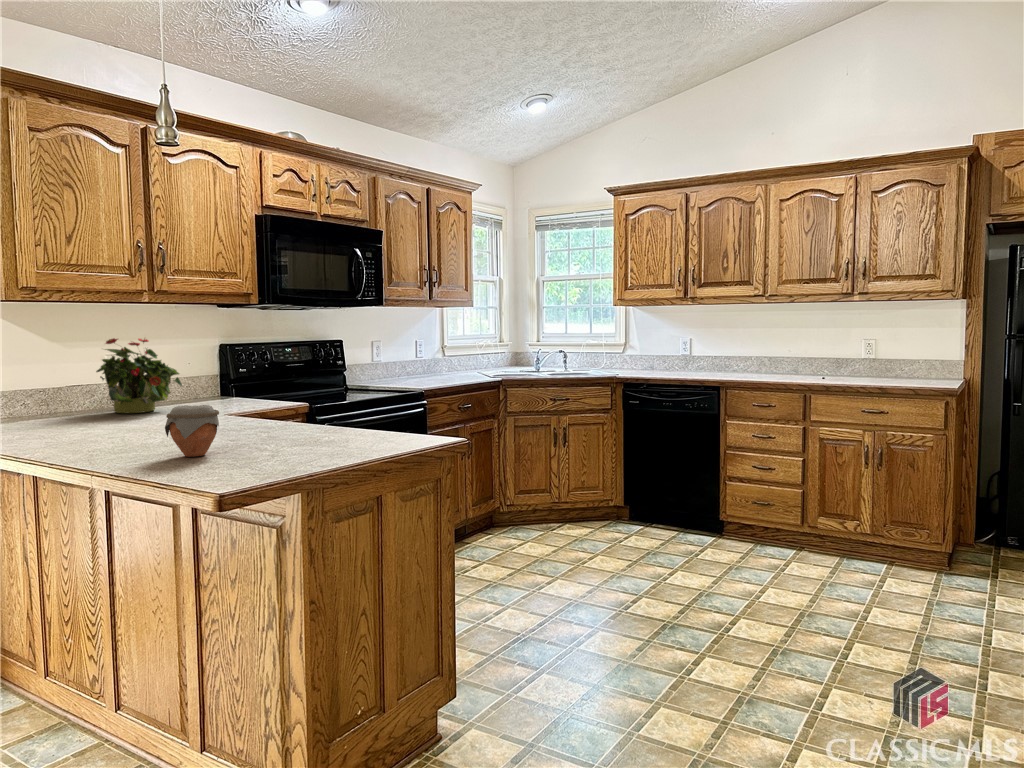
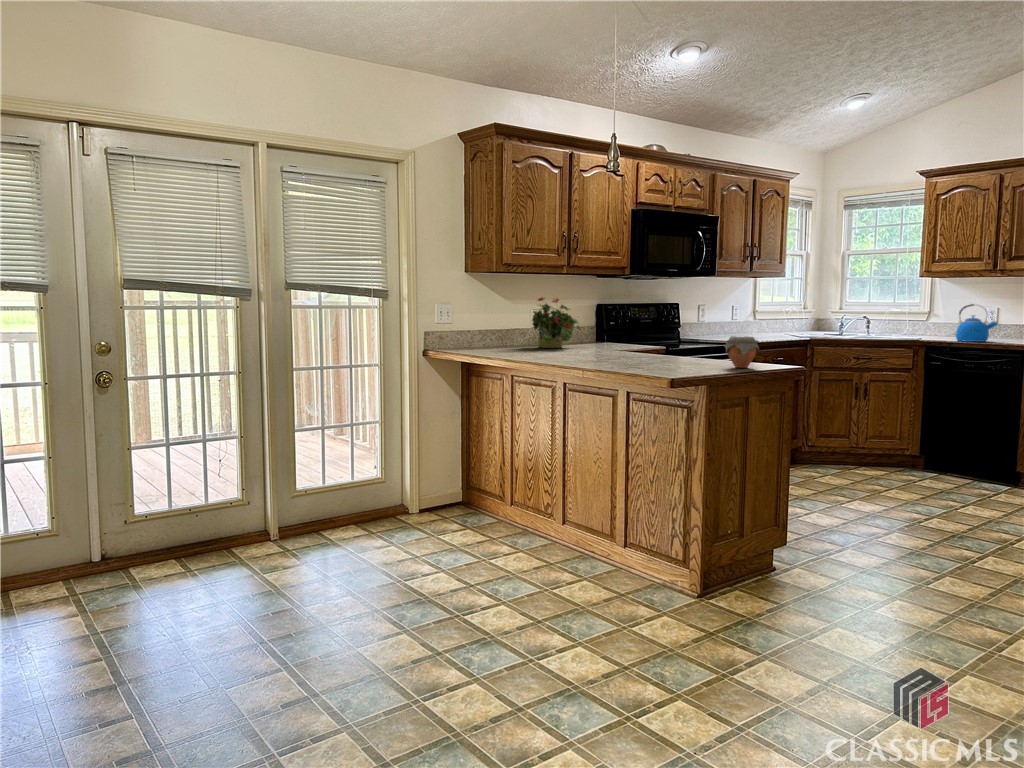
kettle: none [652,335,691,377] -> present [956,304,998,342]
jar: present [165,405,219,457] -> present [725,336,759,368]

